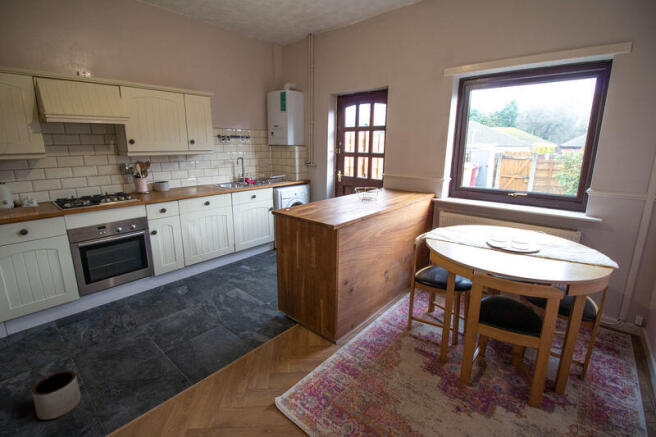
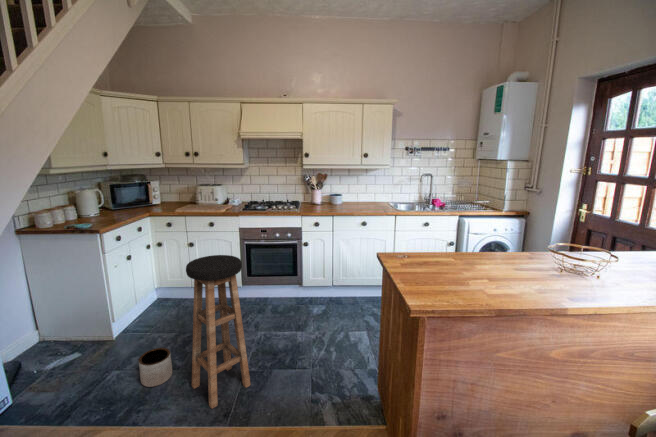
bar stool: none [103,241,181,387] -> present [186,255,251,409]

